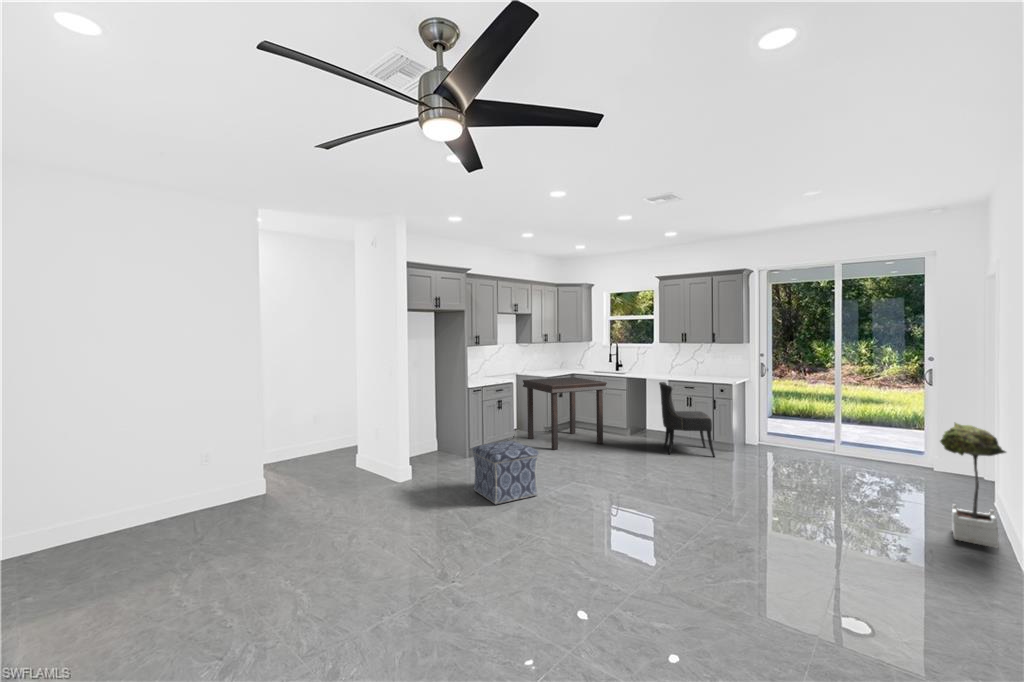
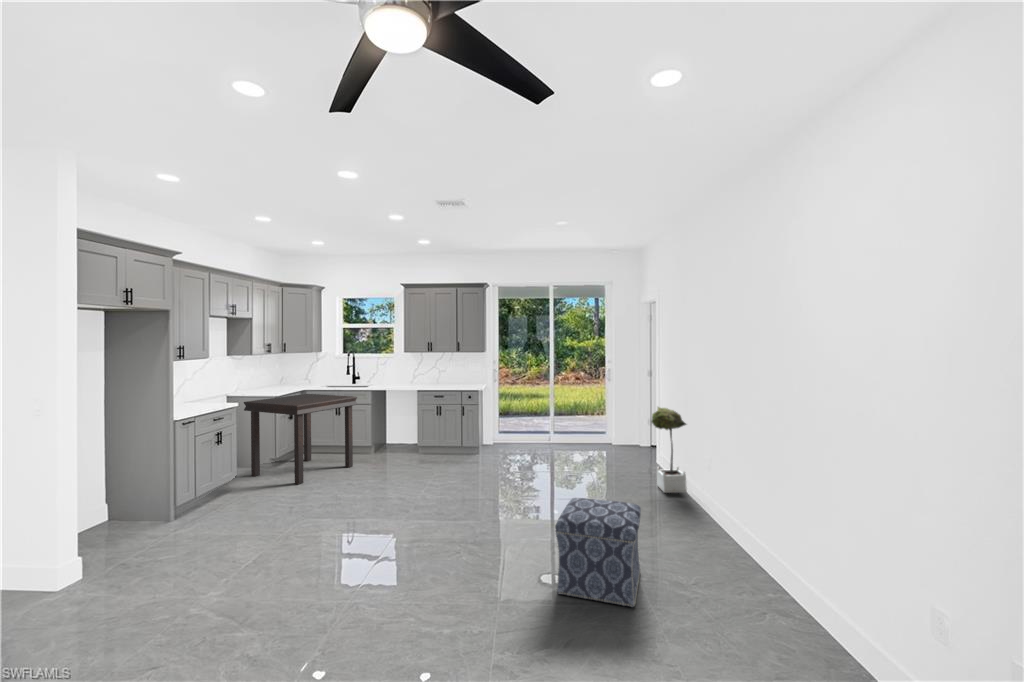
dining chair: present [659,382,715,457] -> none [415,392,470,466]
ottoman: present [473,441,539,505] -> present [555,498,641,607]

